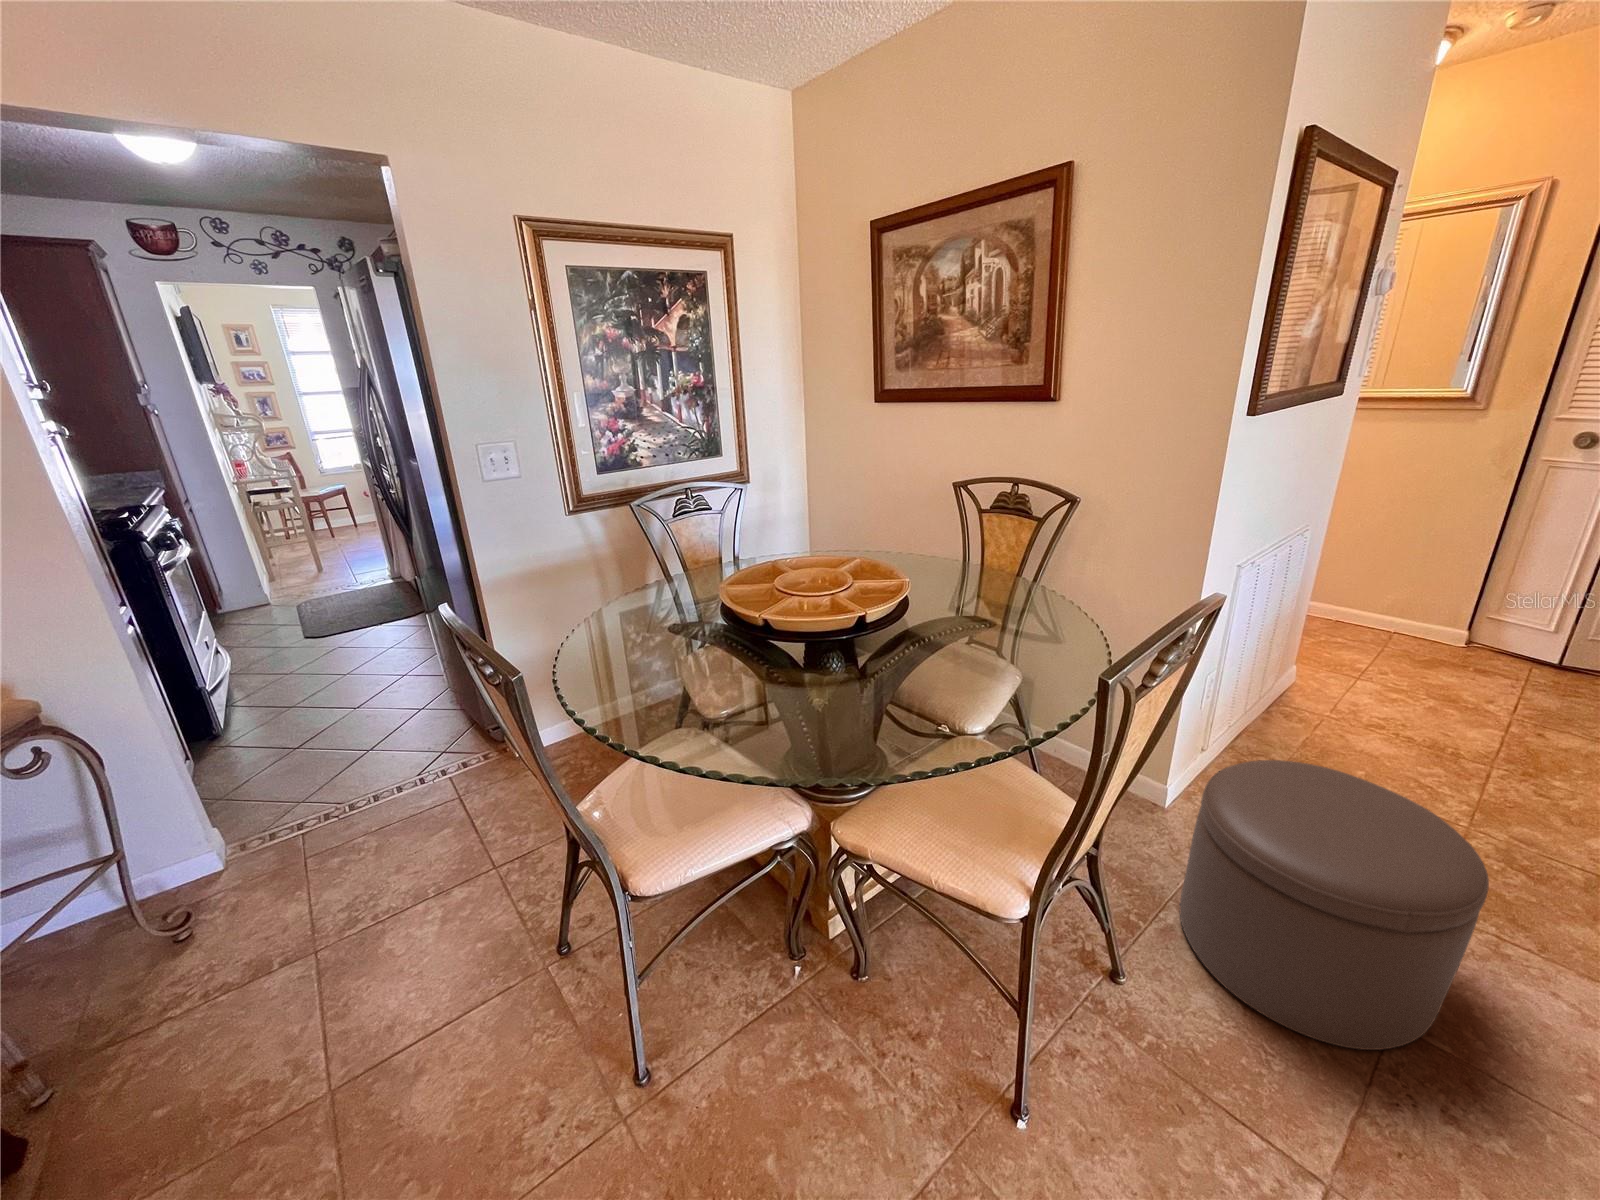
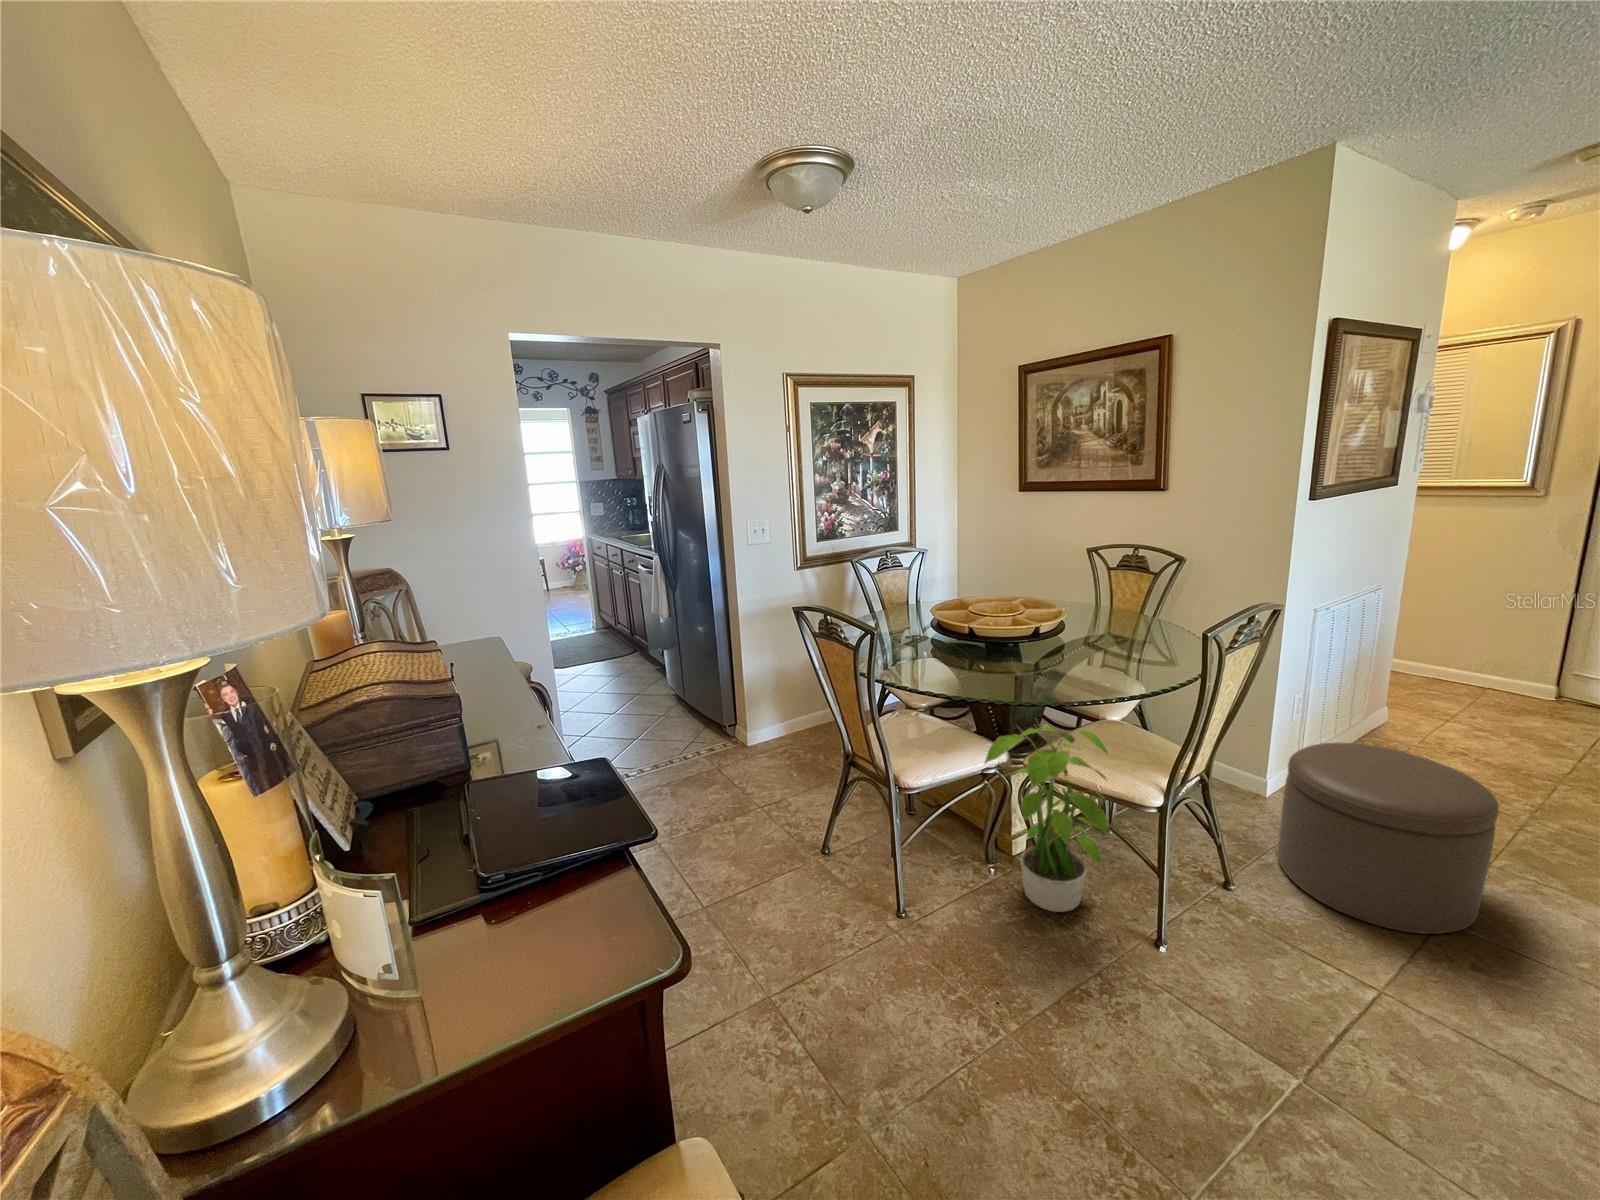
potted plant: none [758,770,951,1052] -> present [984,724,1111,912]

